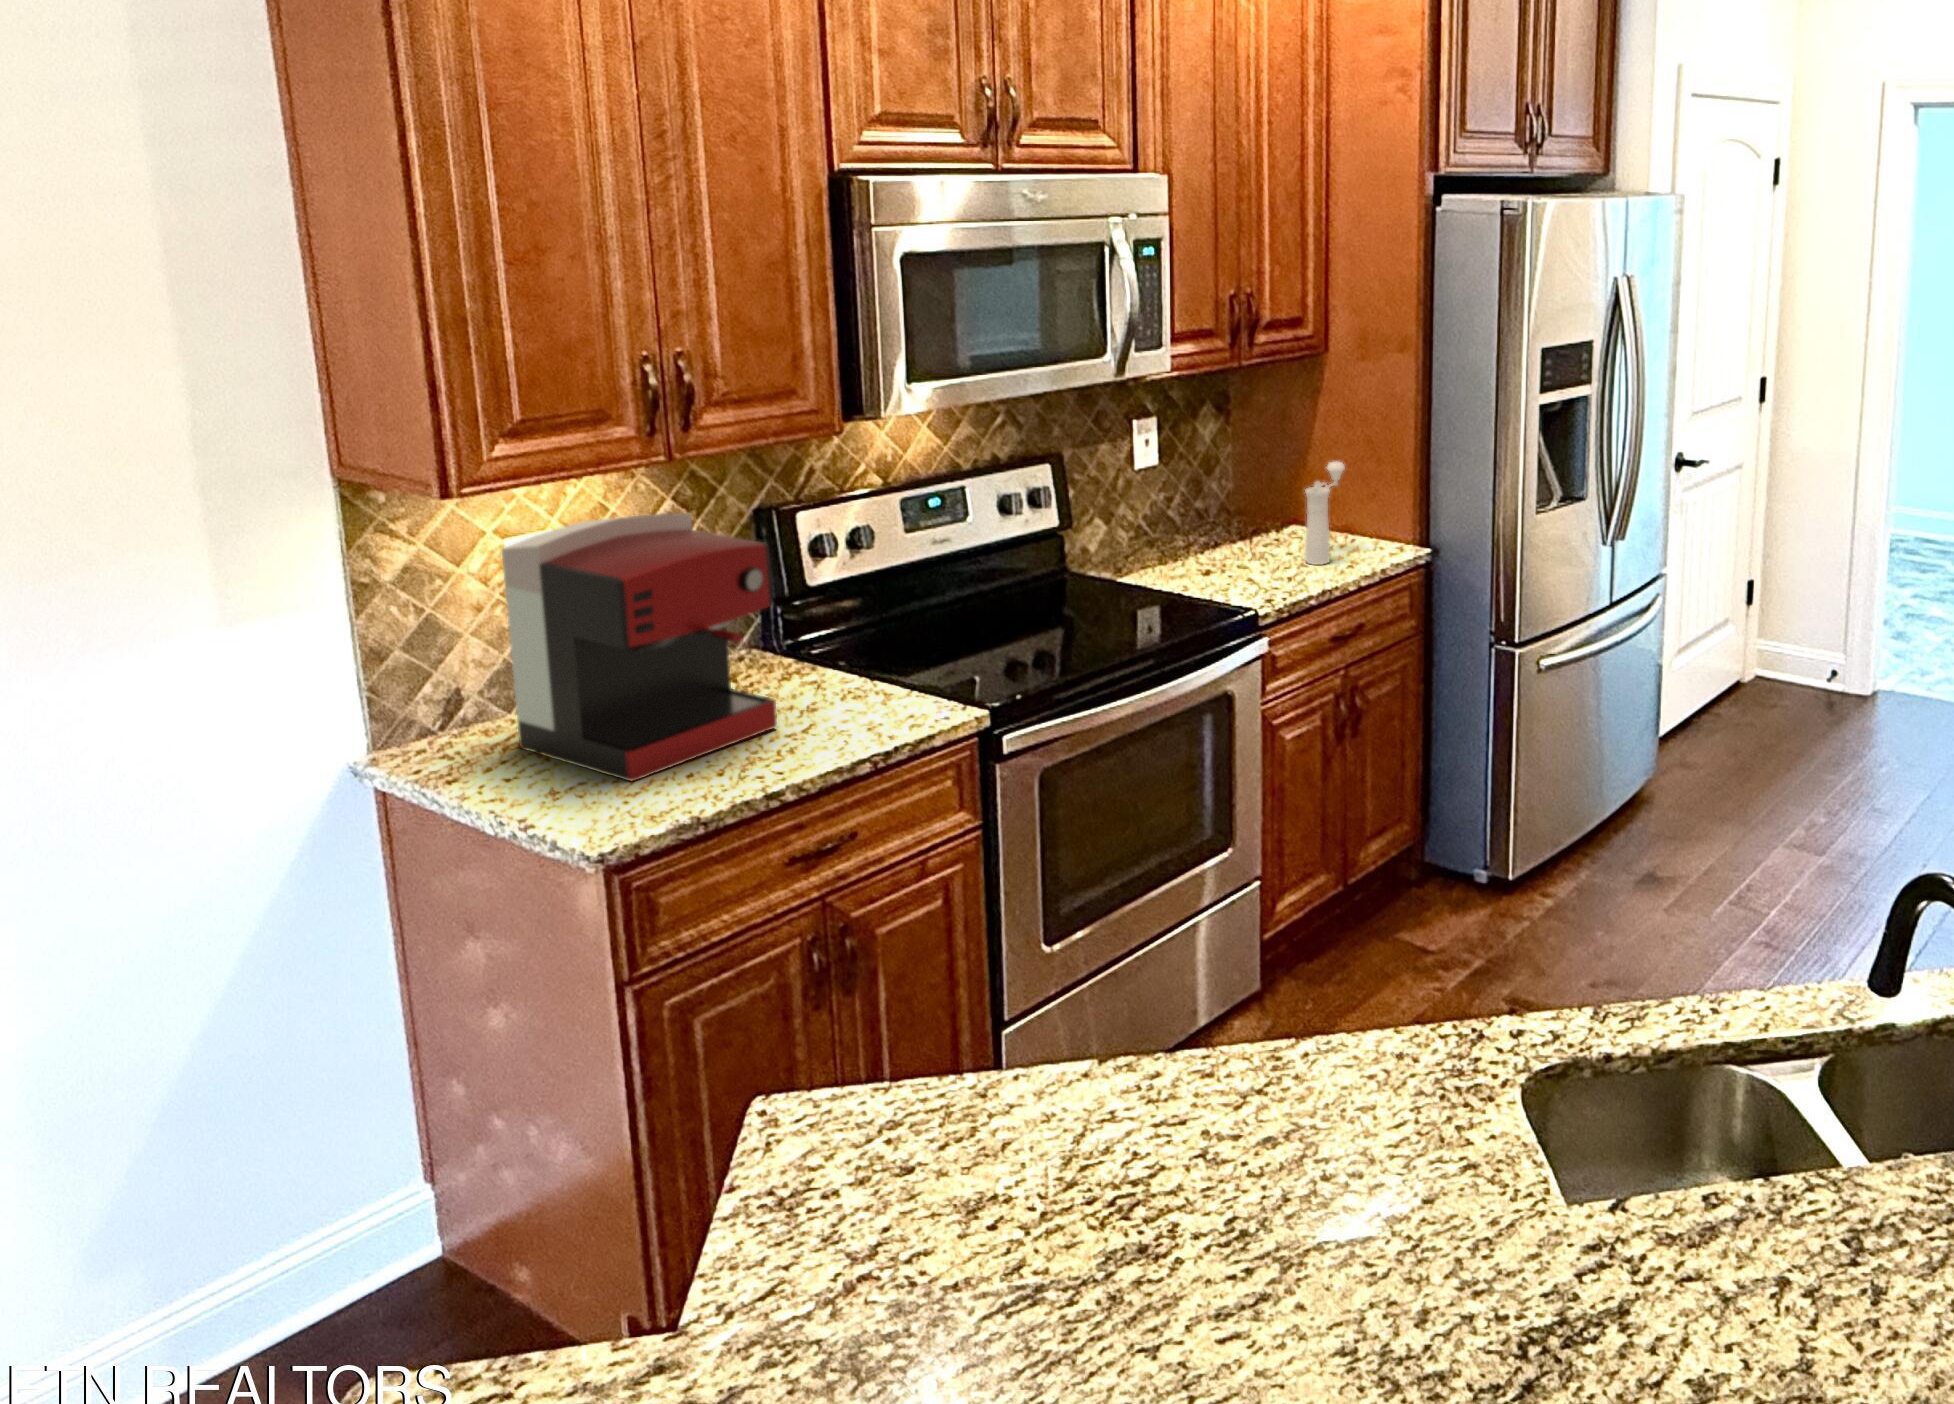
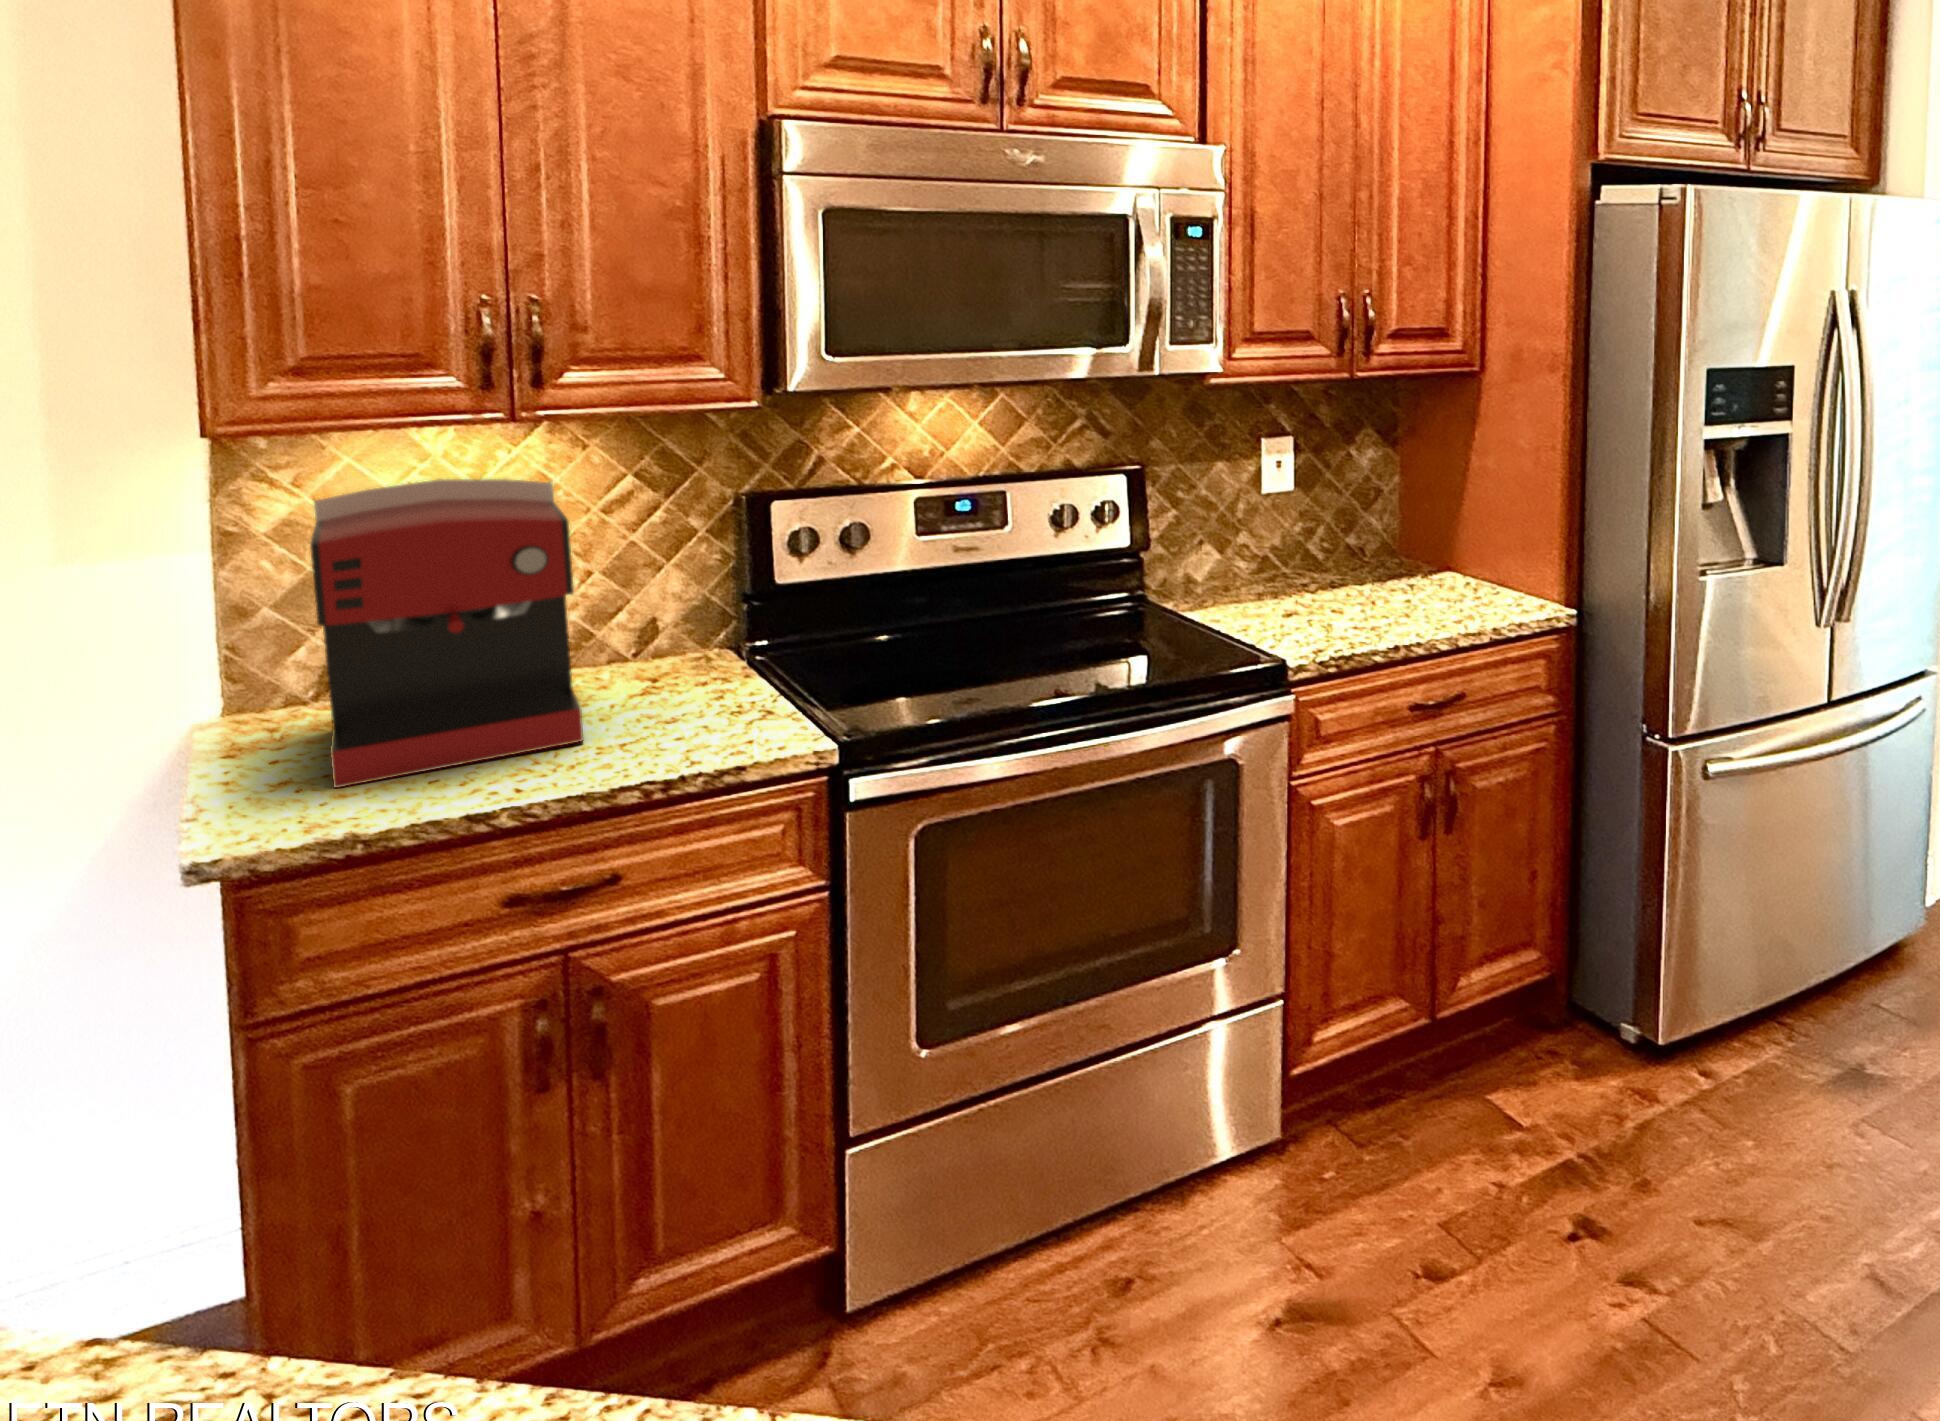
pepper mill: present [1305,462,1345,565] -> none [1422,498,1485,618]

